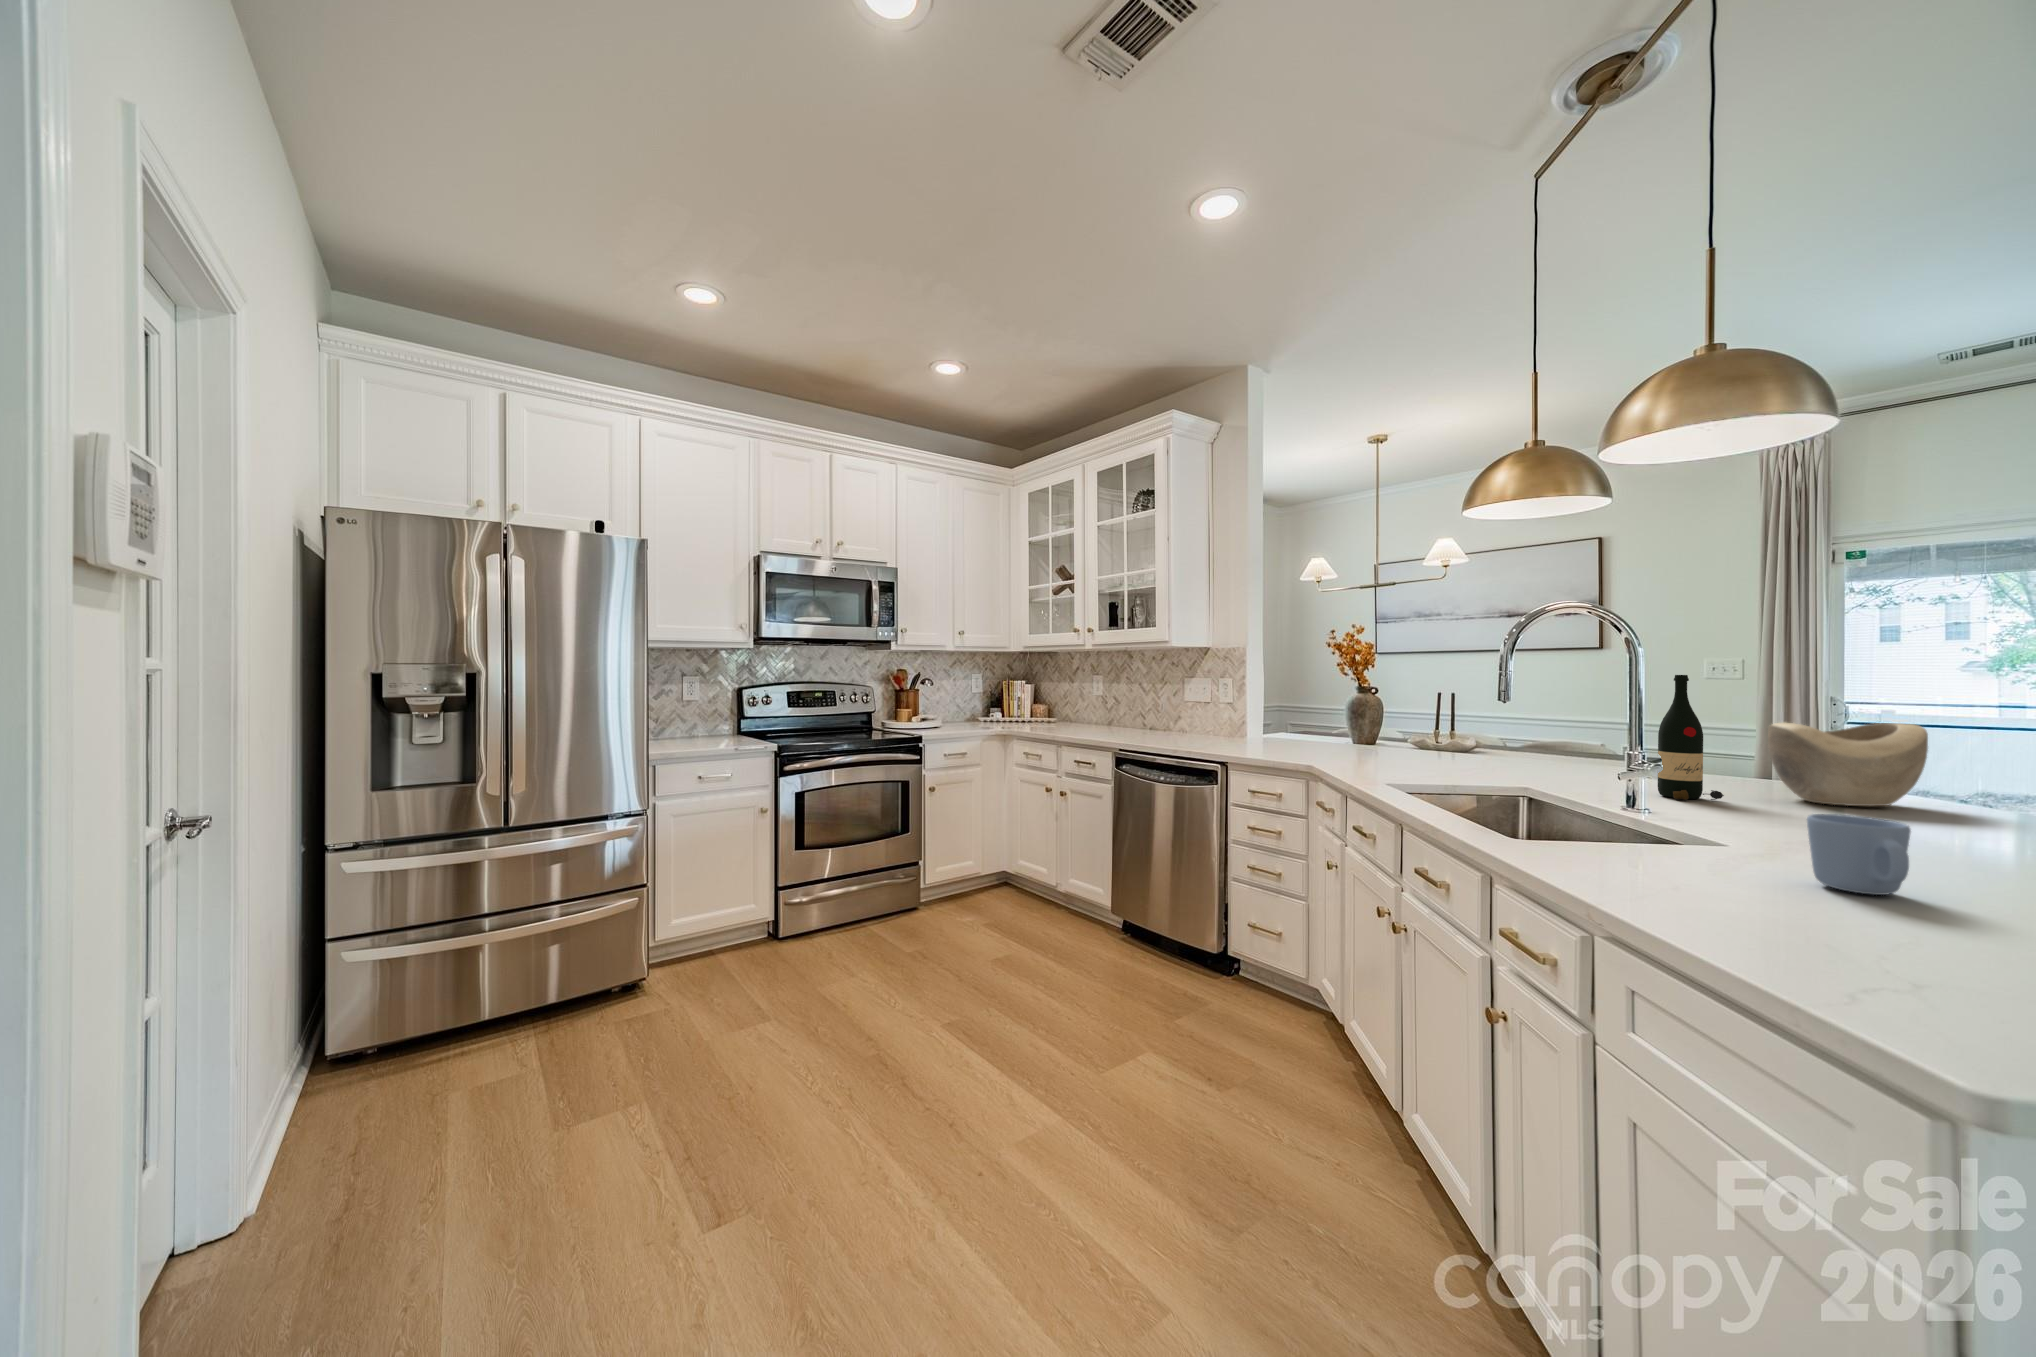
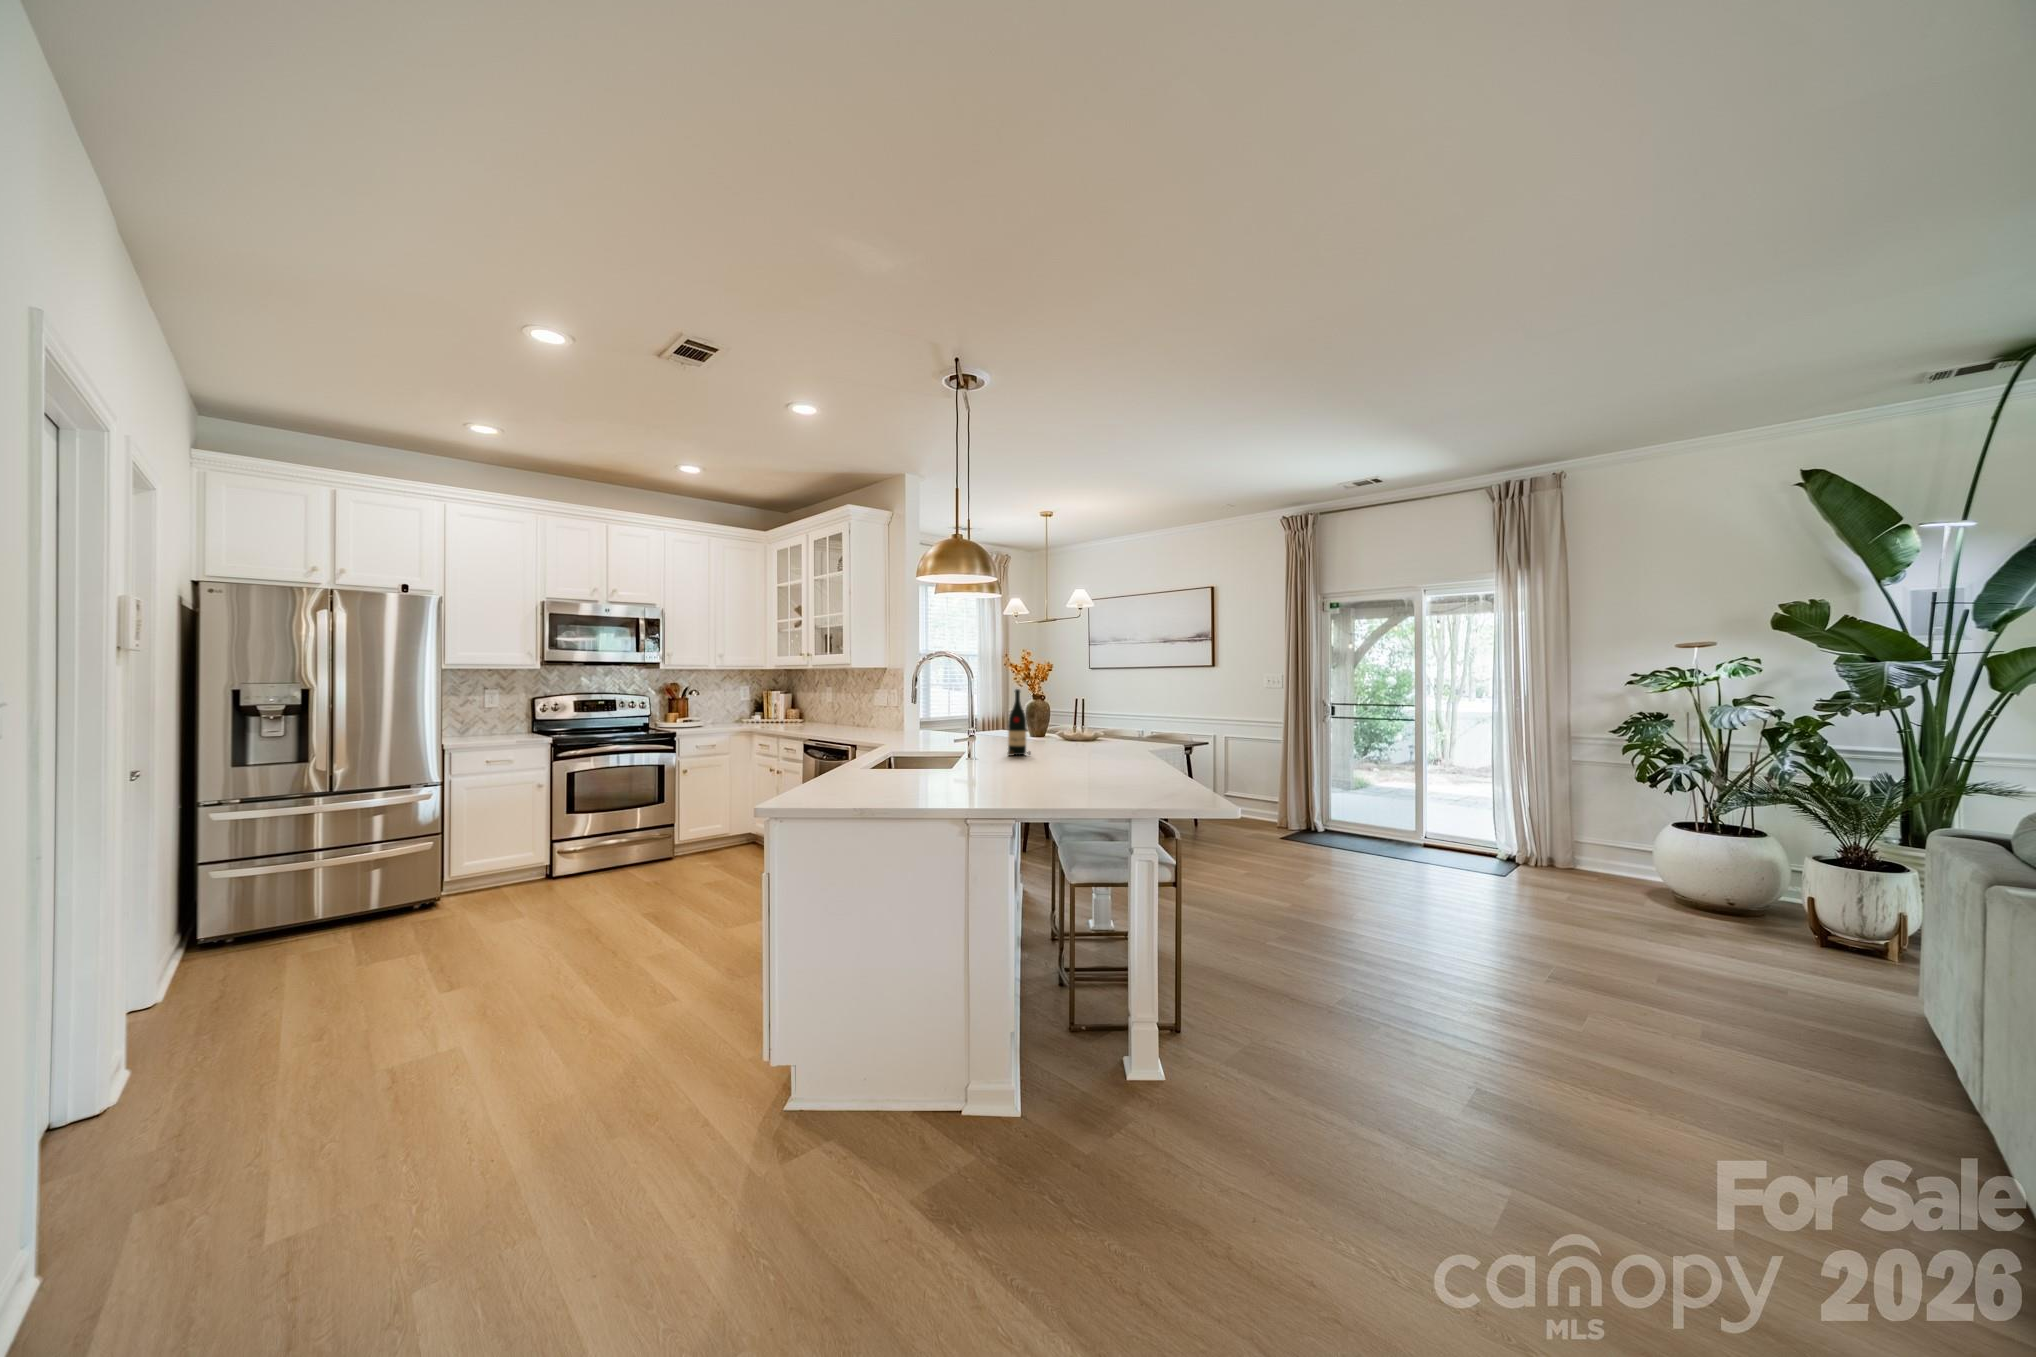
decorative bowl: present [1768,723,1928,806] -> none [1057,714,1113,756]
mug: present [1807,814,1911,895] -> none [908,751,937,782]

